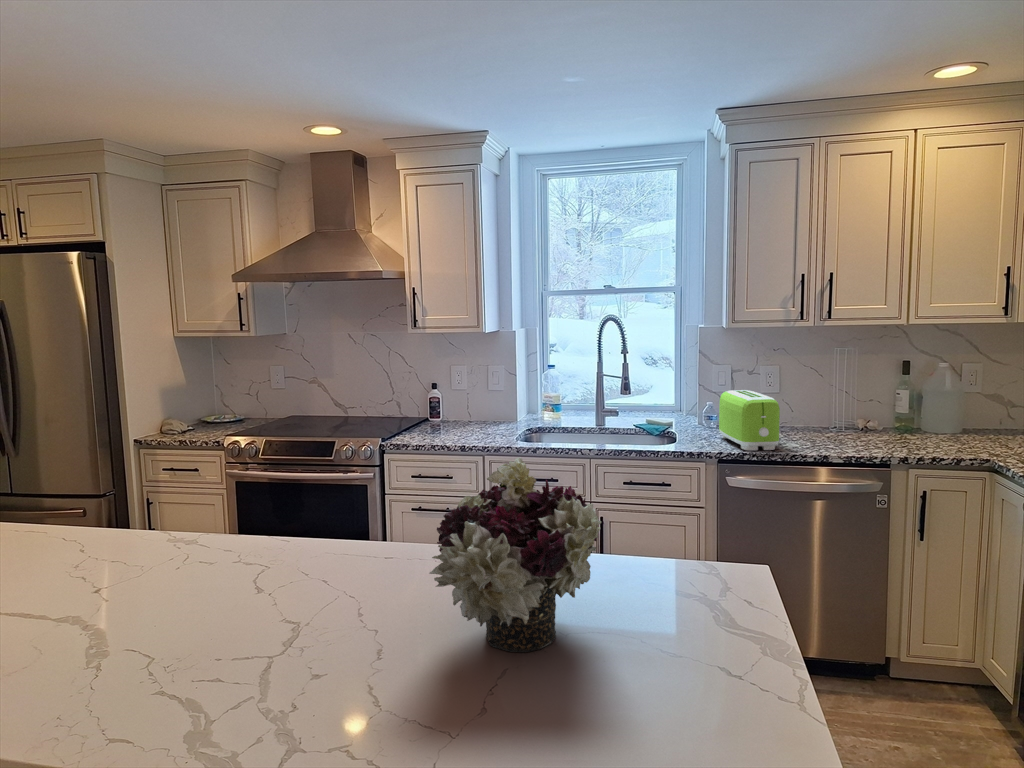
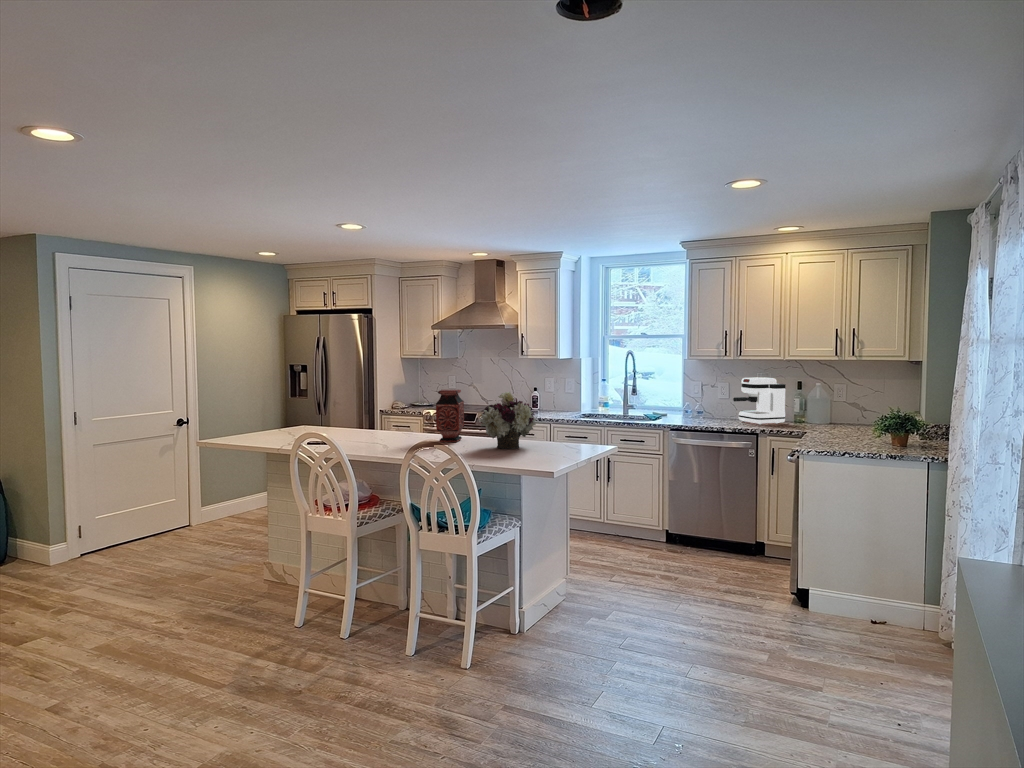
coffee maker: none [816,357,903,442] -> present [733,377,786,424]
toaster: present [719,390,780,450] -> none [680,394,703,425]
vase: none [264,443,353,612] -> present [436,390,464,442]

